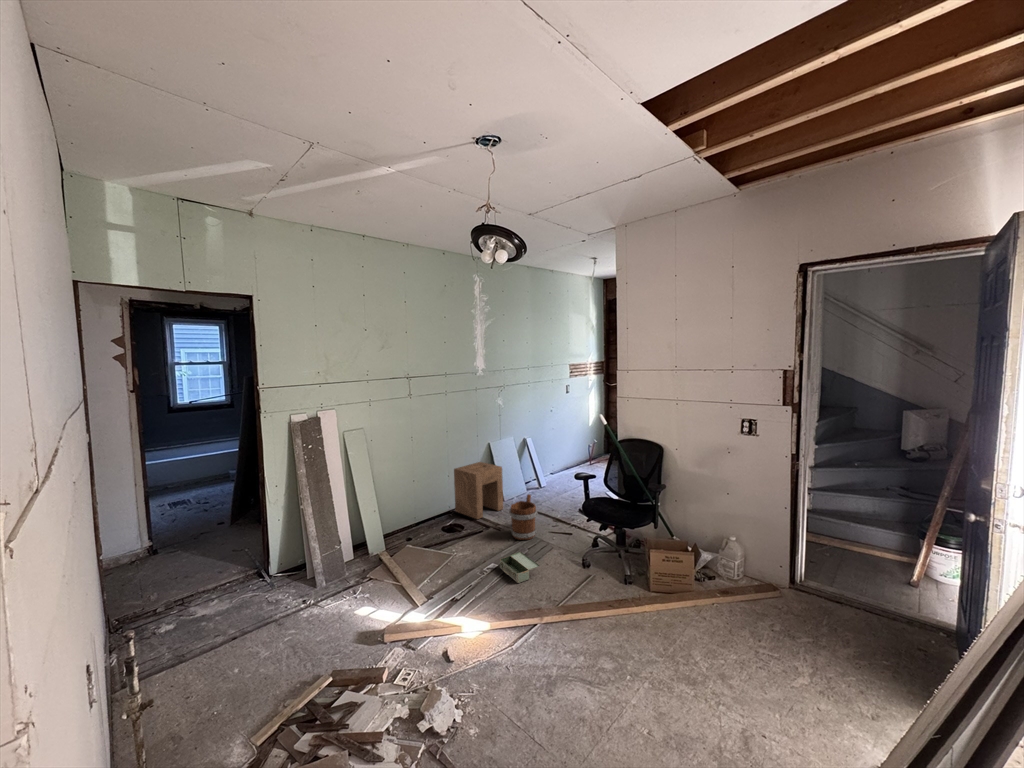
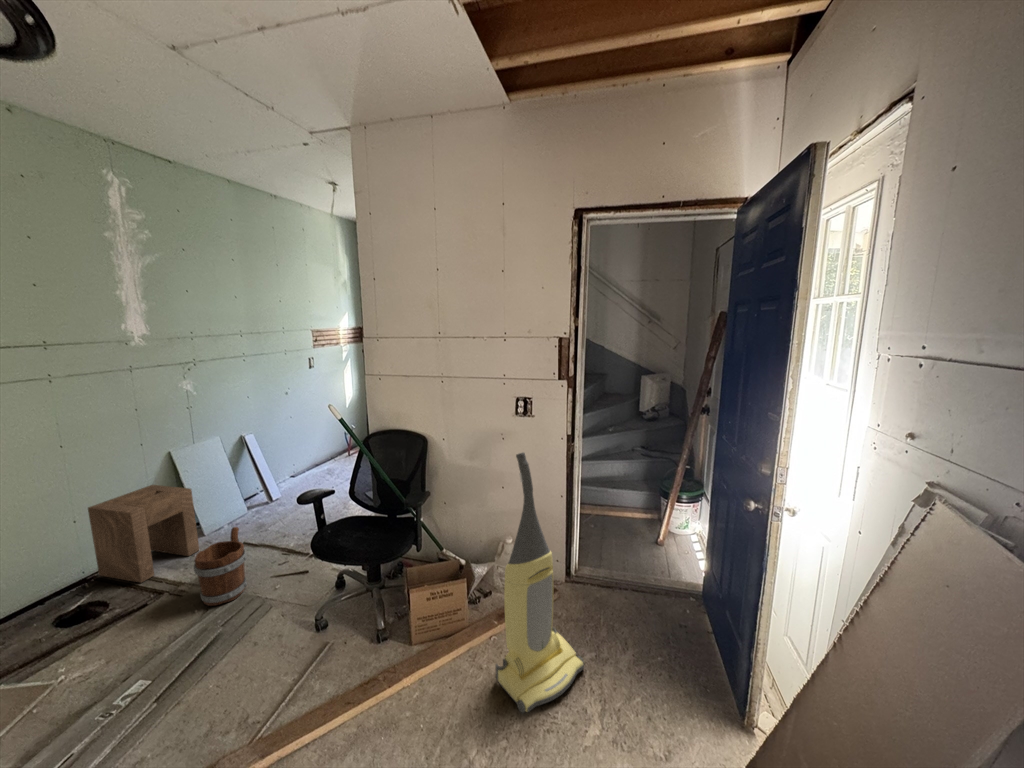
vacuum cleaner: none [716,457,798,651] -> present [496,452,584,713]
toolbox: present [500,552,540,583] -> none [155,638,235,709]

